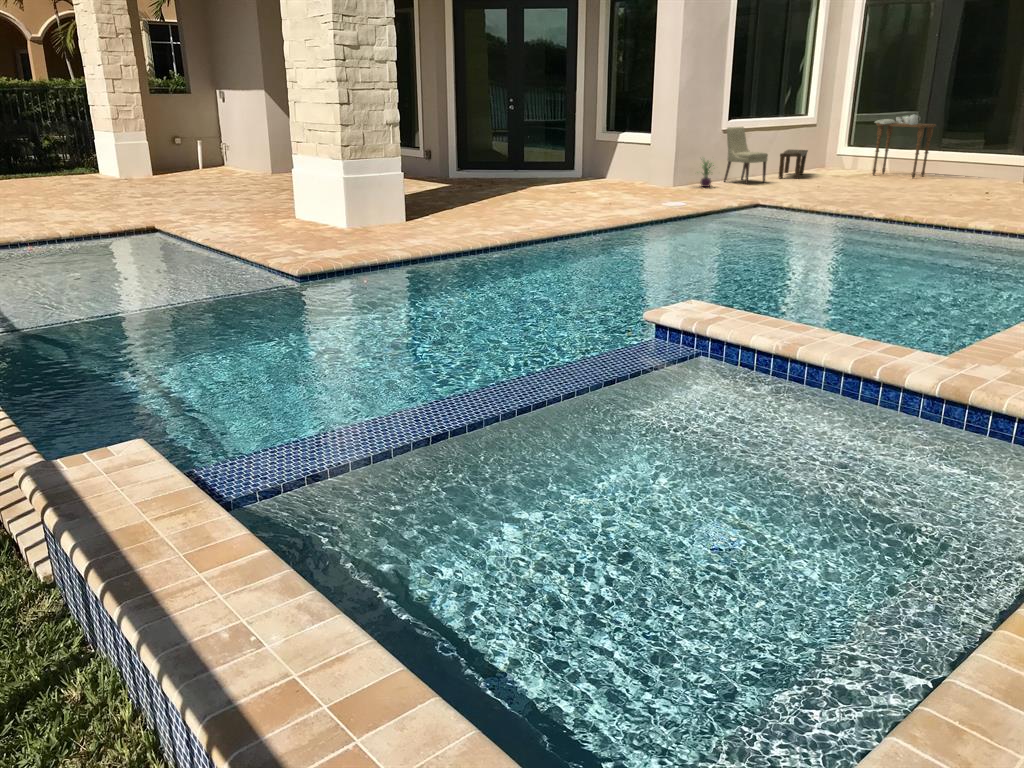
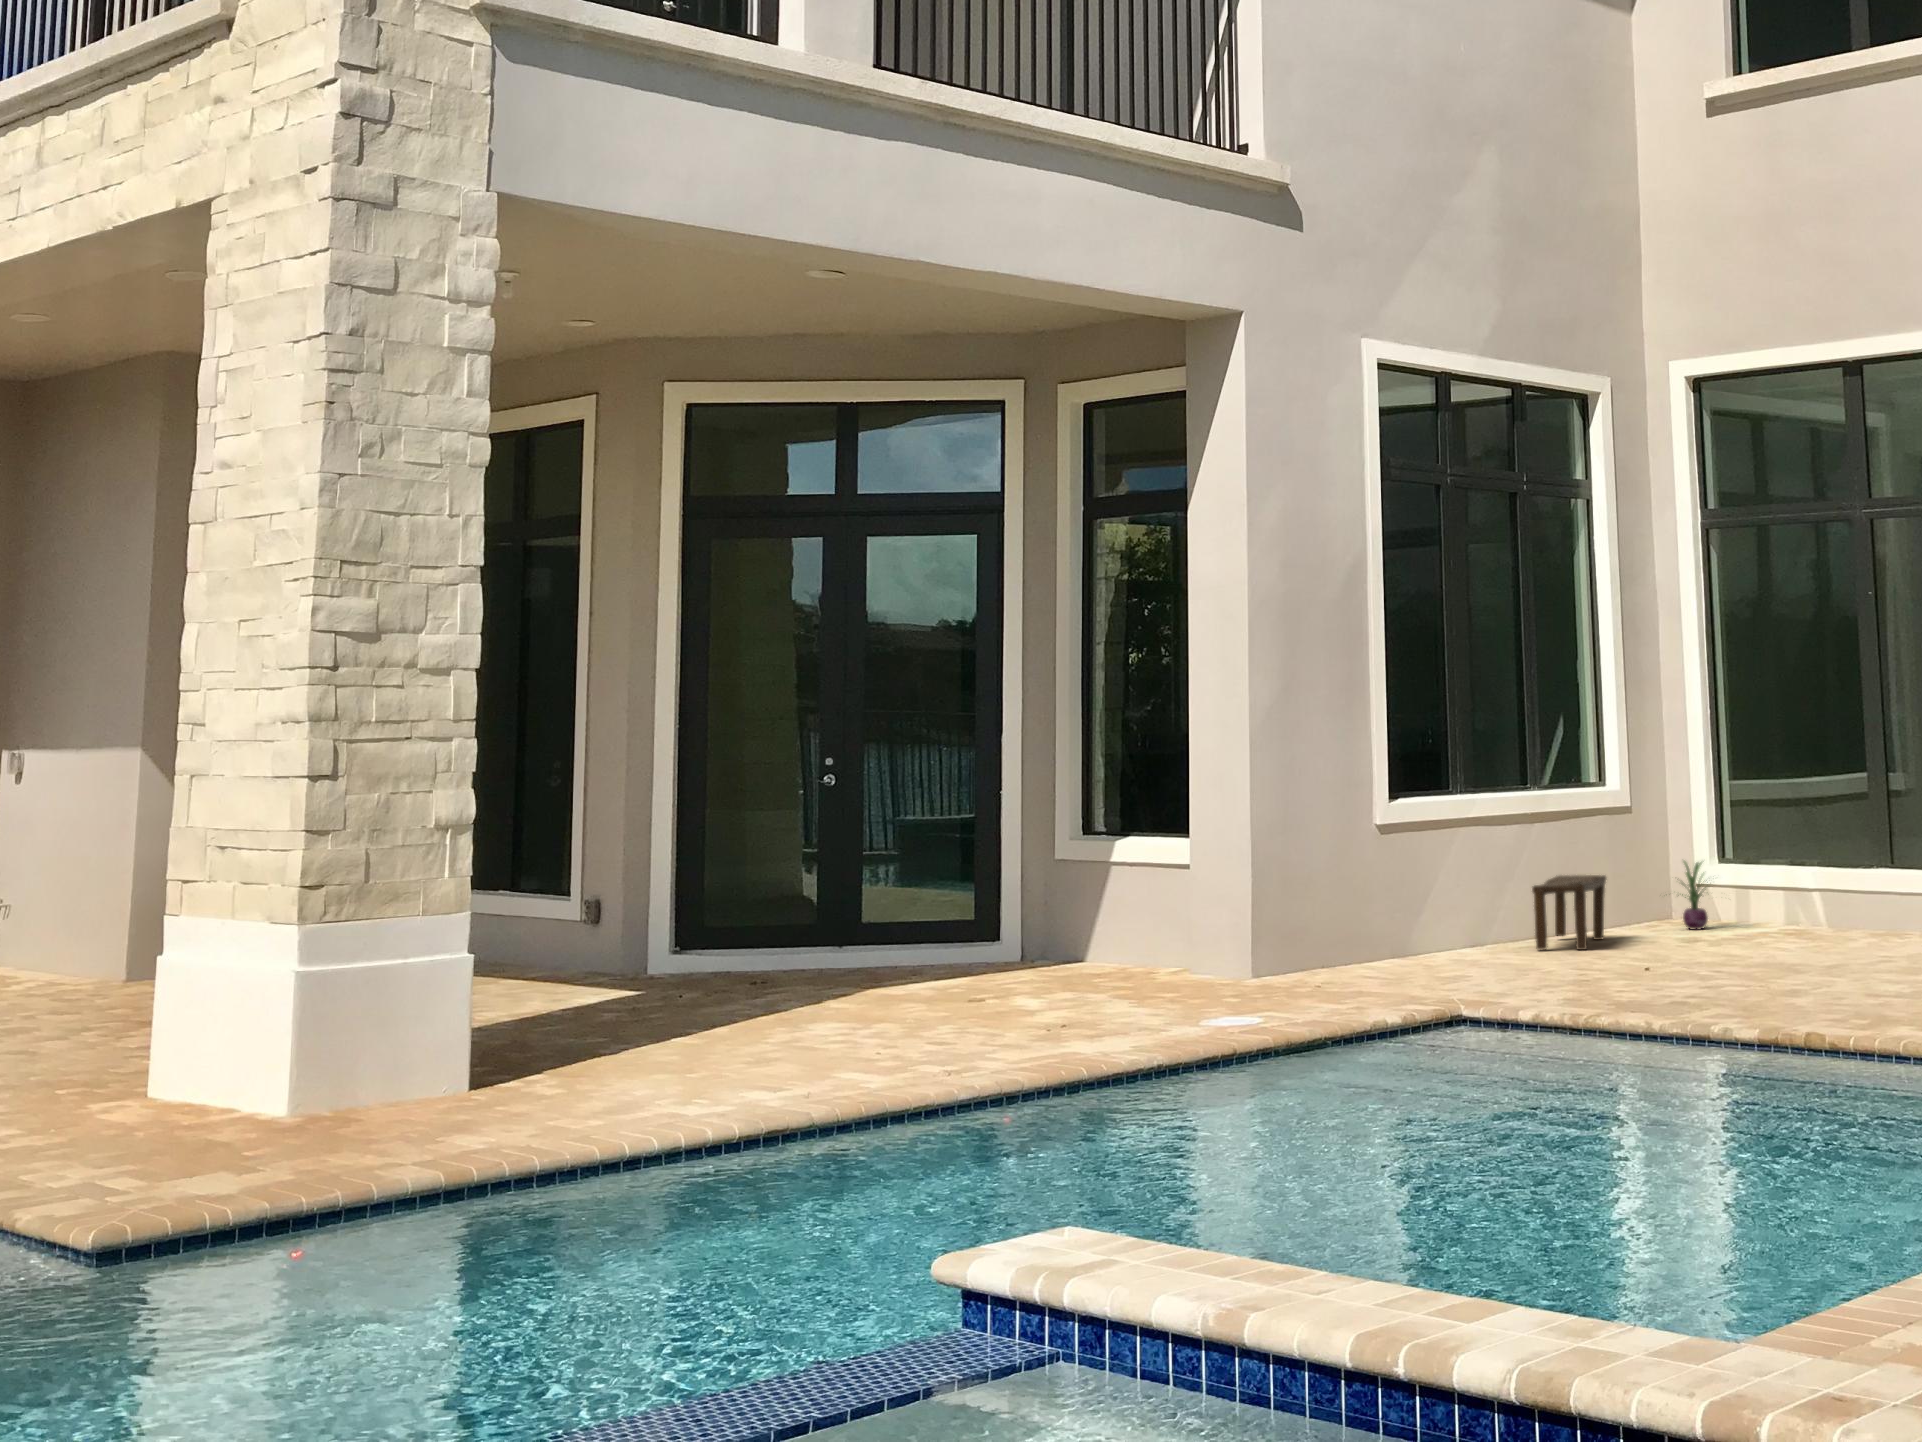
side table: present [873,114,936,178] -> none [1756,780,1900,941]
chair: present [724,127,768,184] -> none [1387,819,1498,968]
decorative plant: present [697,160,712,187] -> present [1680,861,1708,930]

